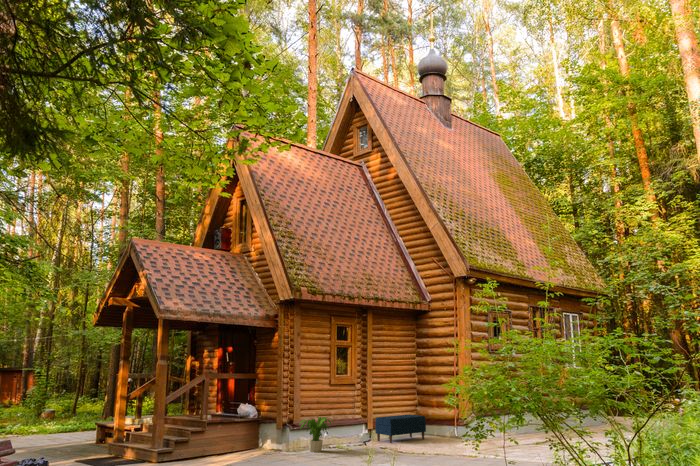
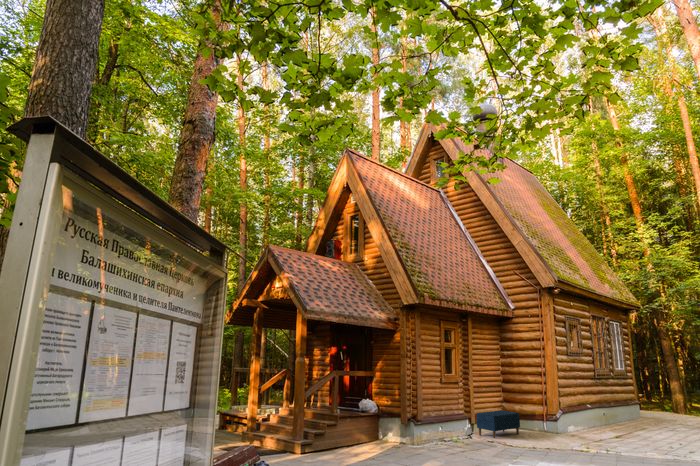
potted plant: present [299,417,332,452] -> none [422,413,454,447]

